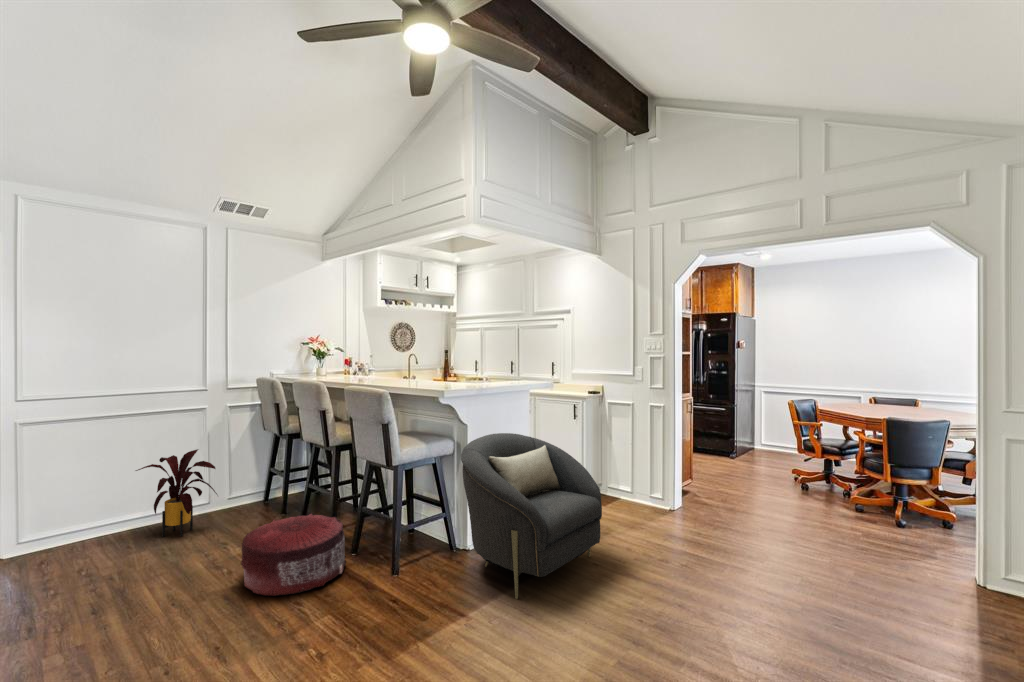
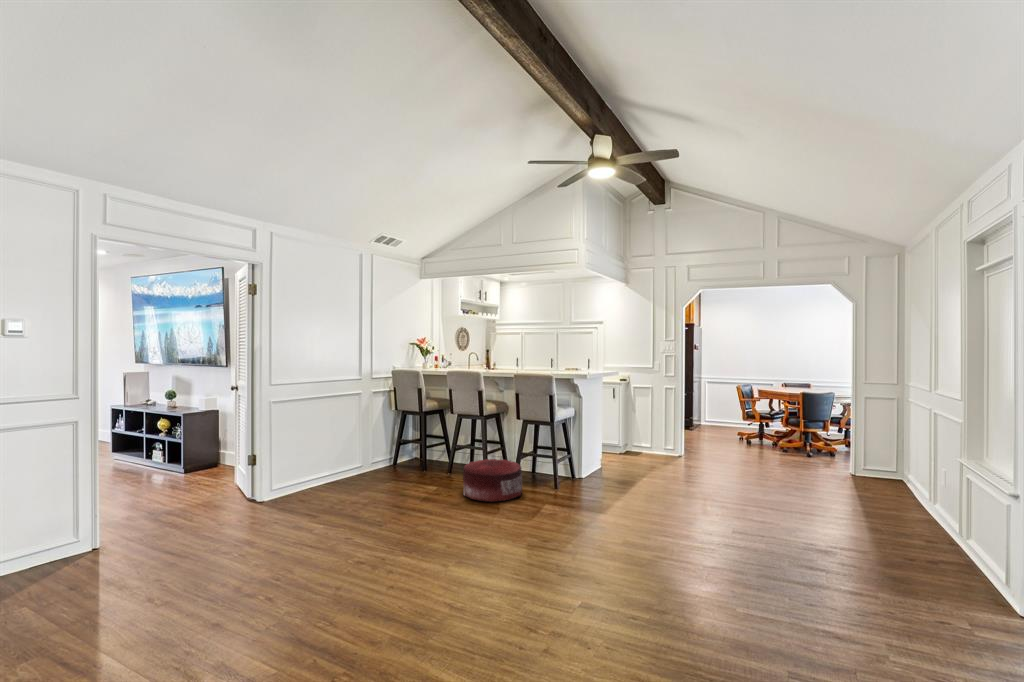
armchair: present [461,433,602,599] -> none [587,405,667,494]
house plant: present [136,449,217,537] -> none [344,423,401,484]

